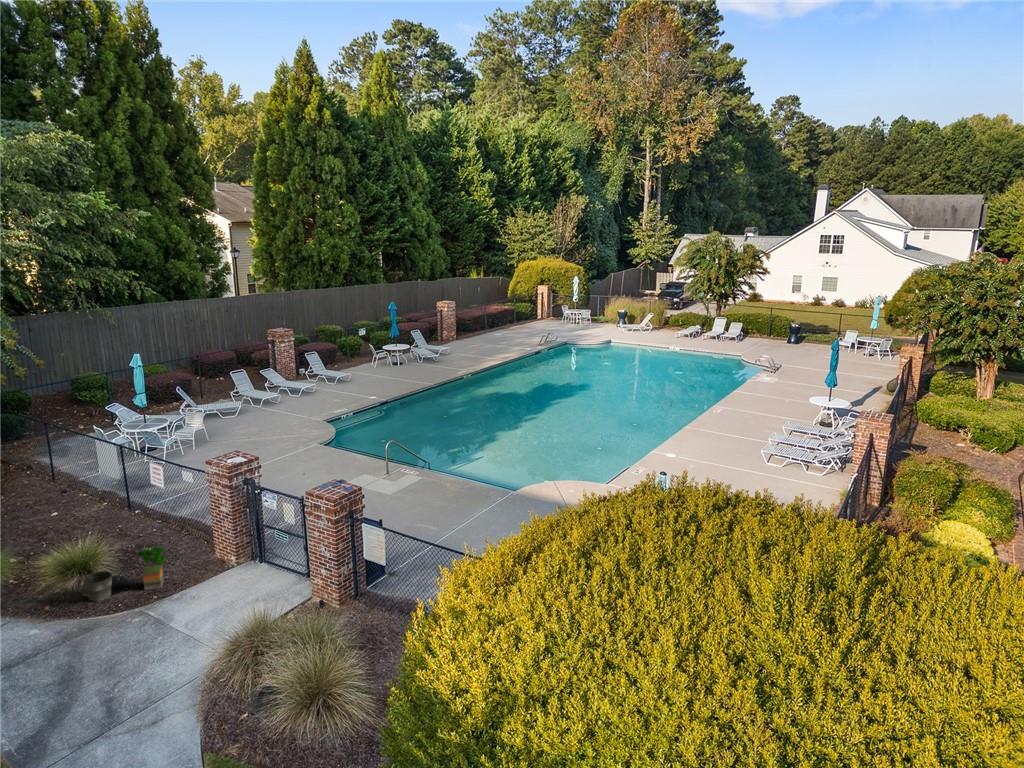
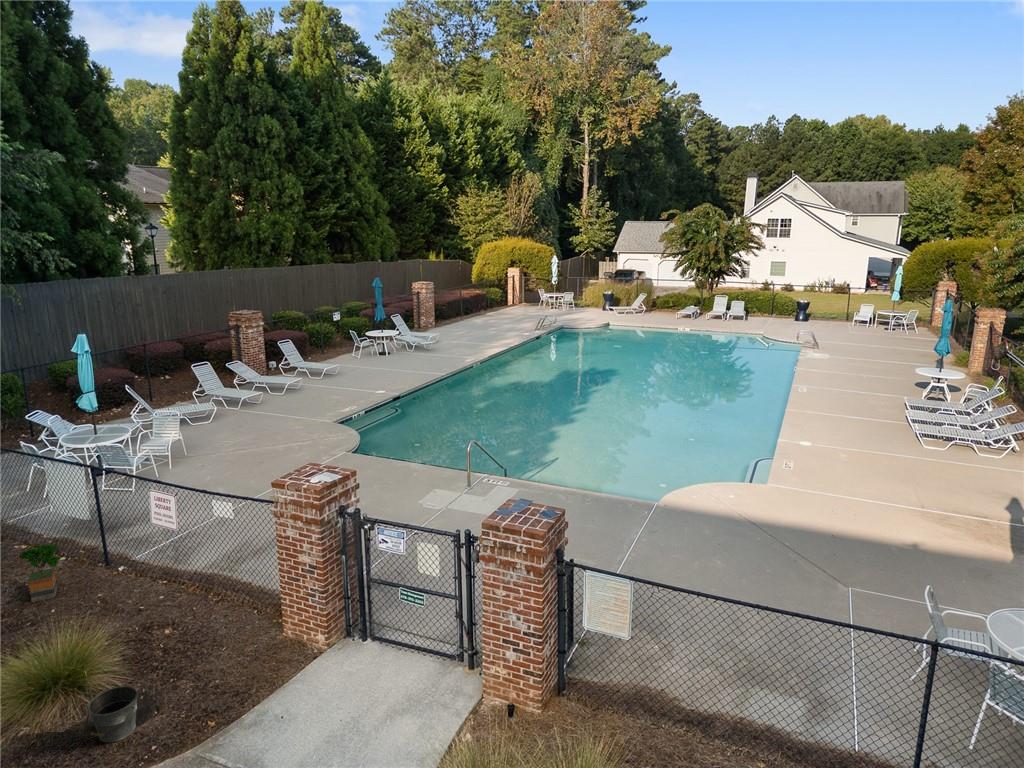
potted tree: present [137,546,167,590] -> present [19,544,61,602]

